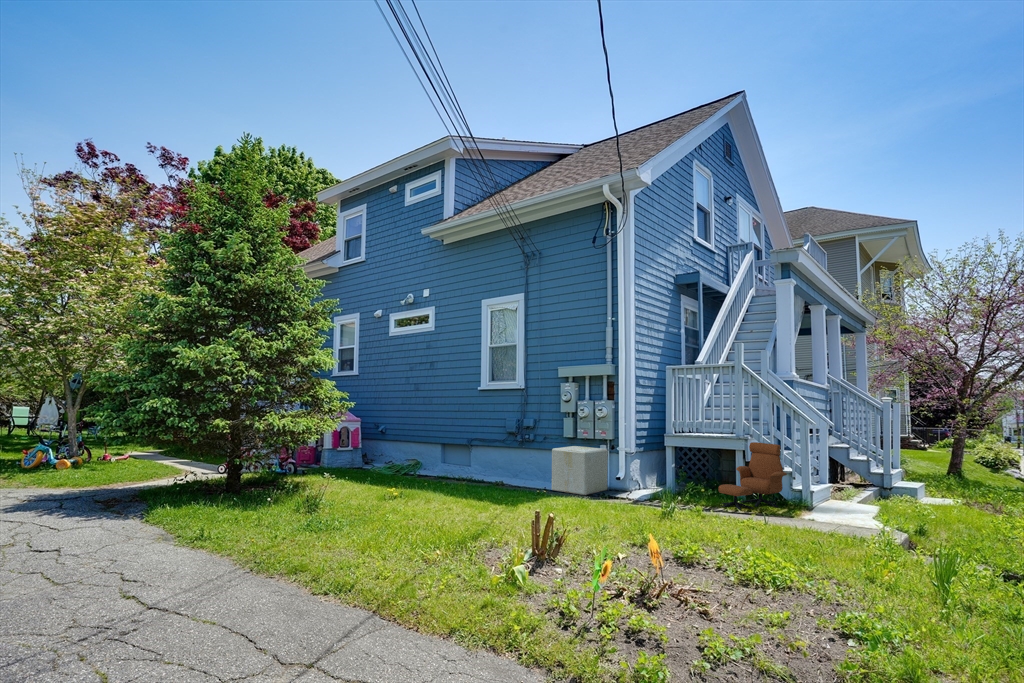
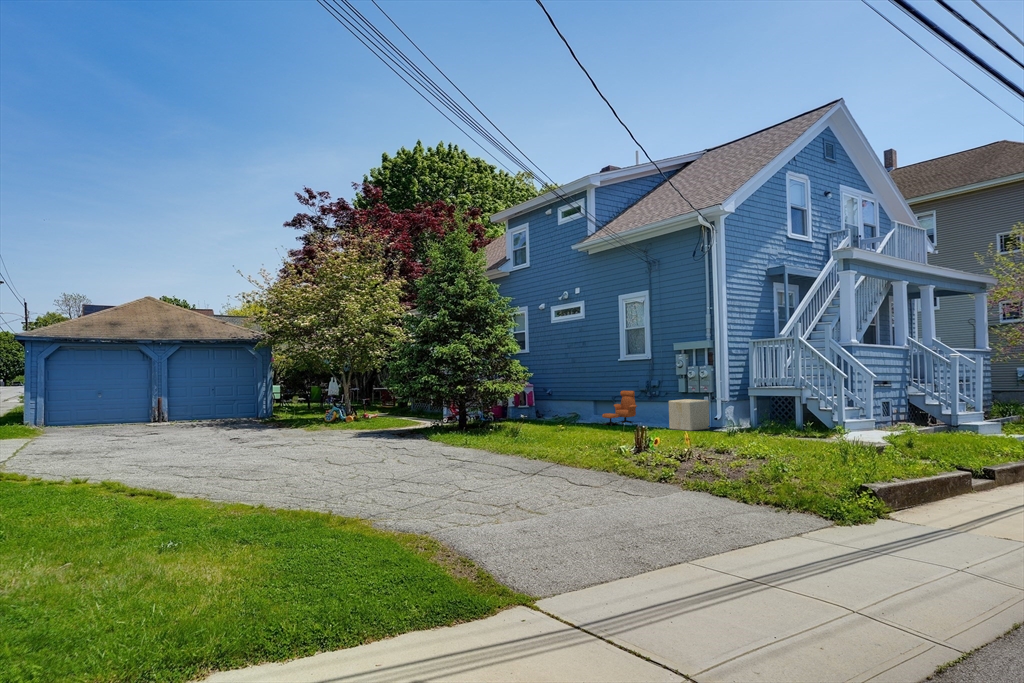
lounge chair: present [719,442,787,510] -> present [602,391,637,425]

